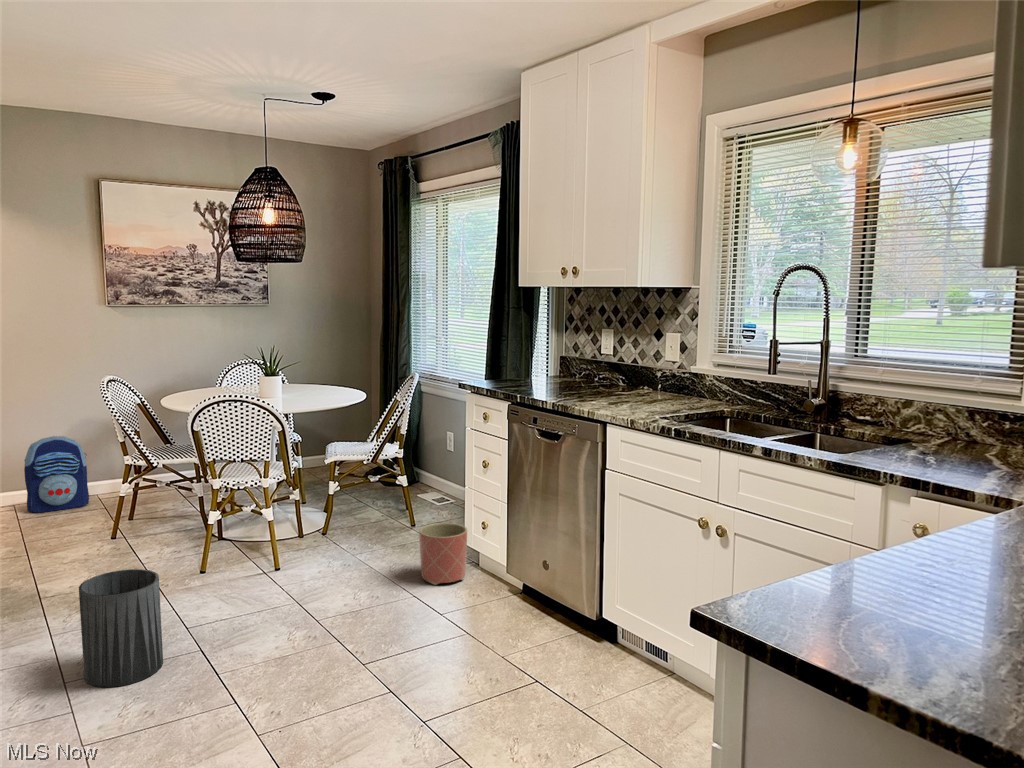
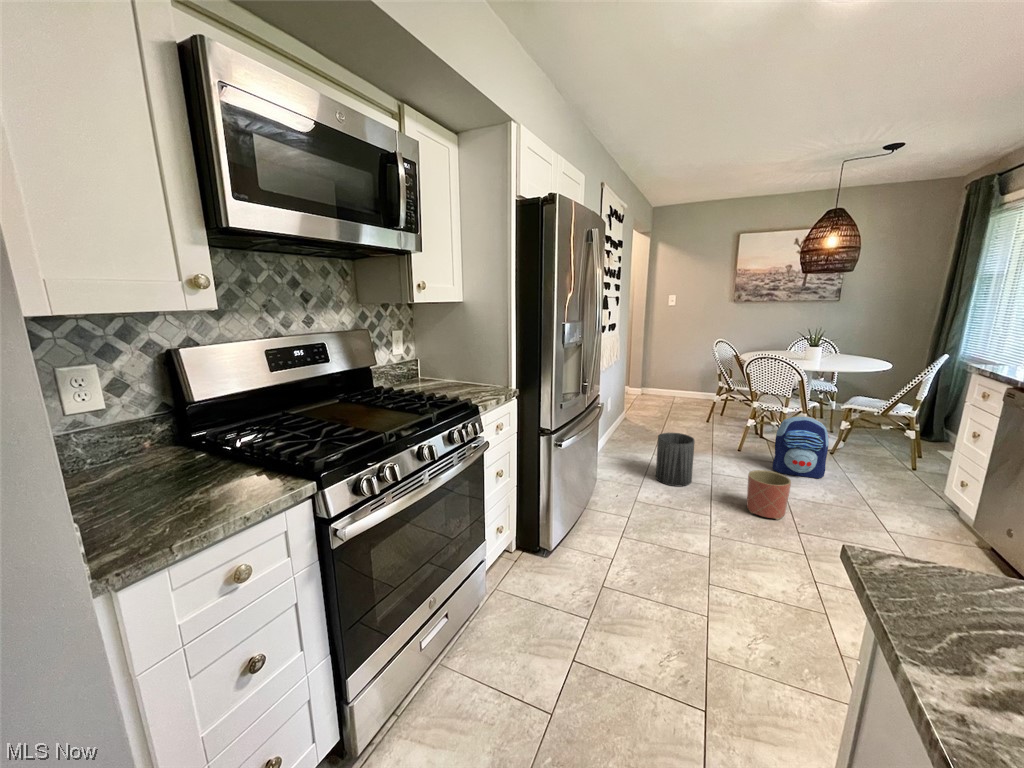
backpack: present [24,436,89,513] -> present [772,416,829,479]
planter: present [419,523,467,585] -> present [747,470,791,520]

